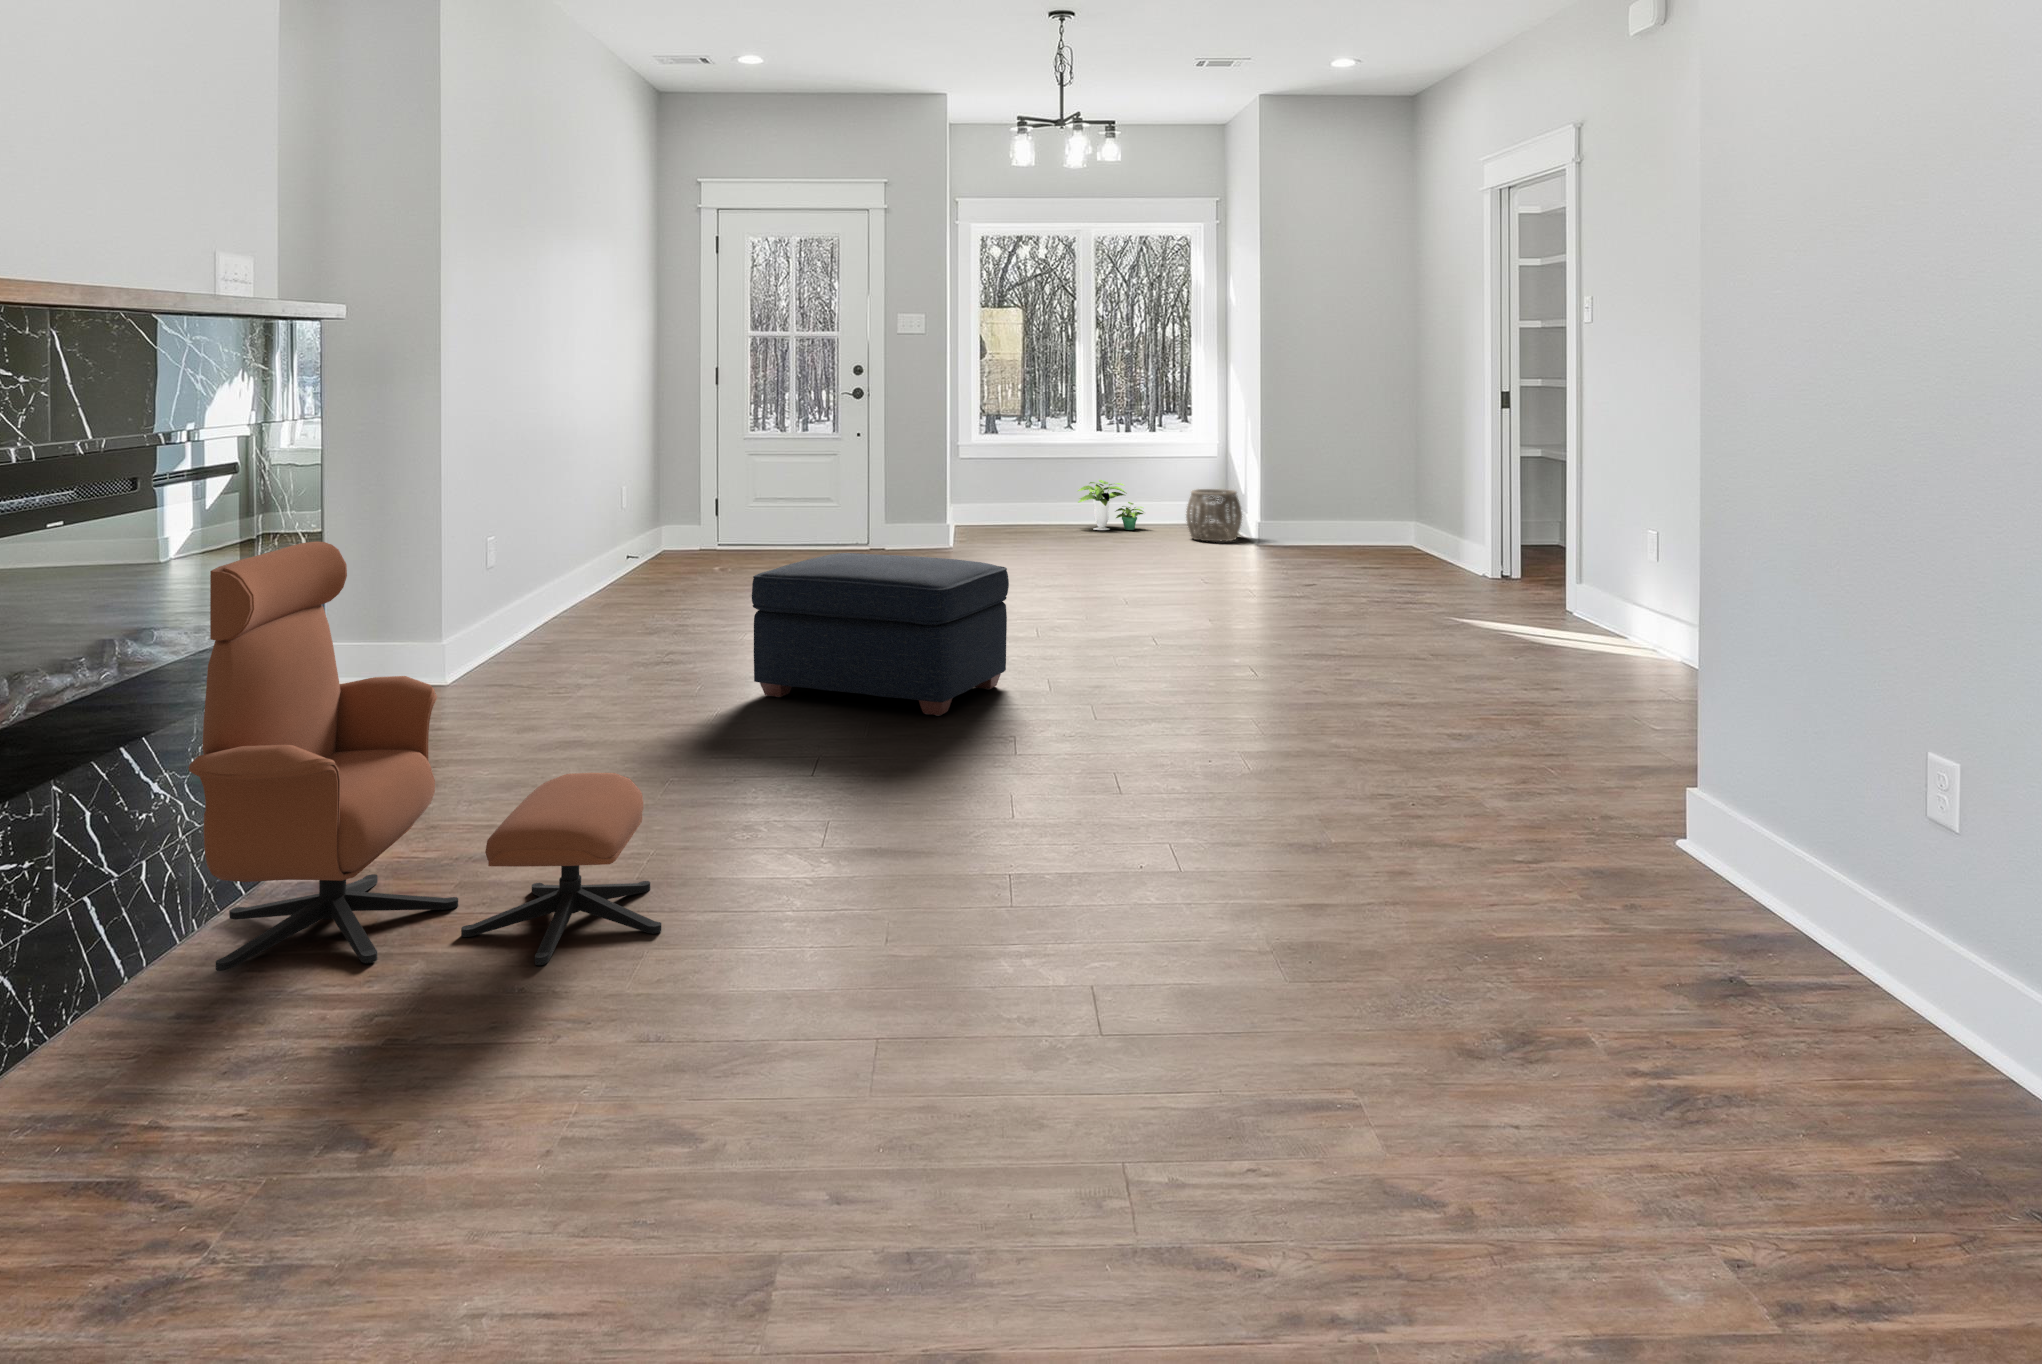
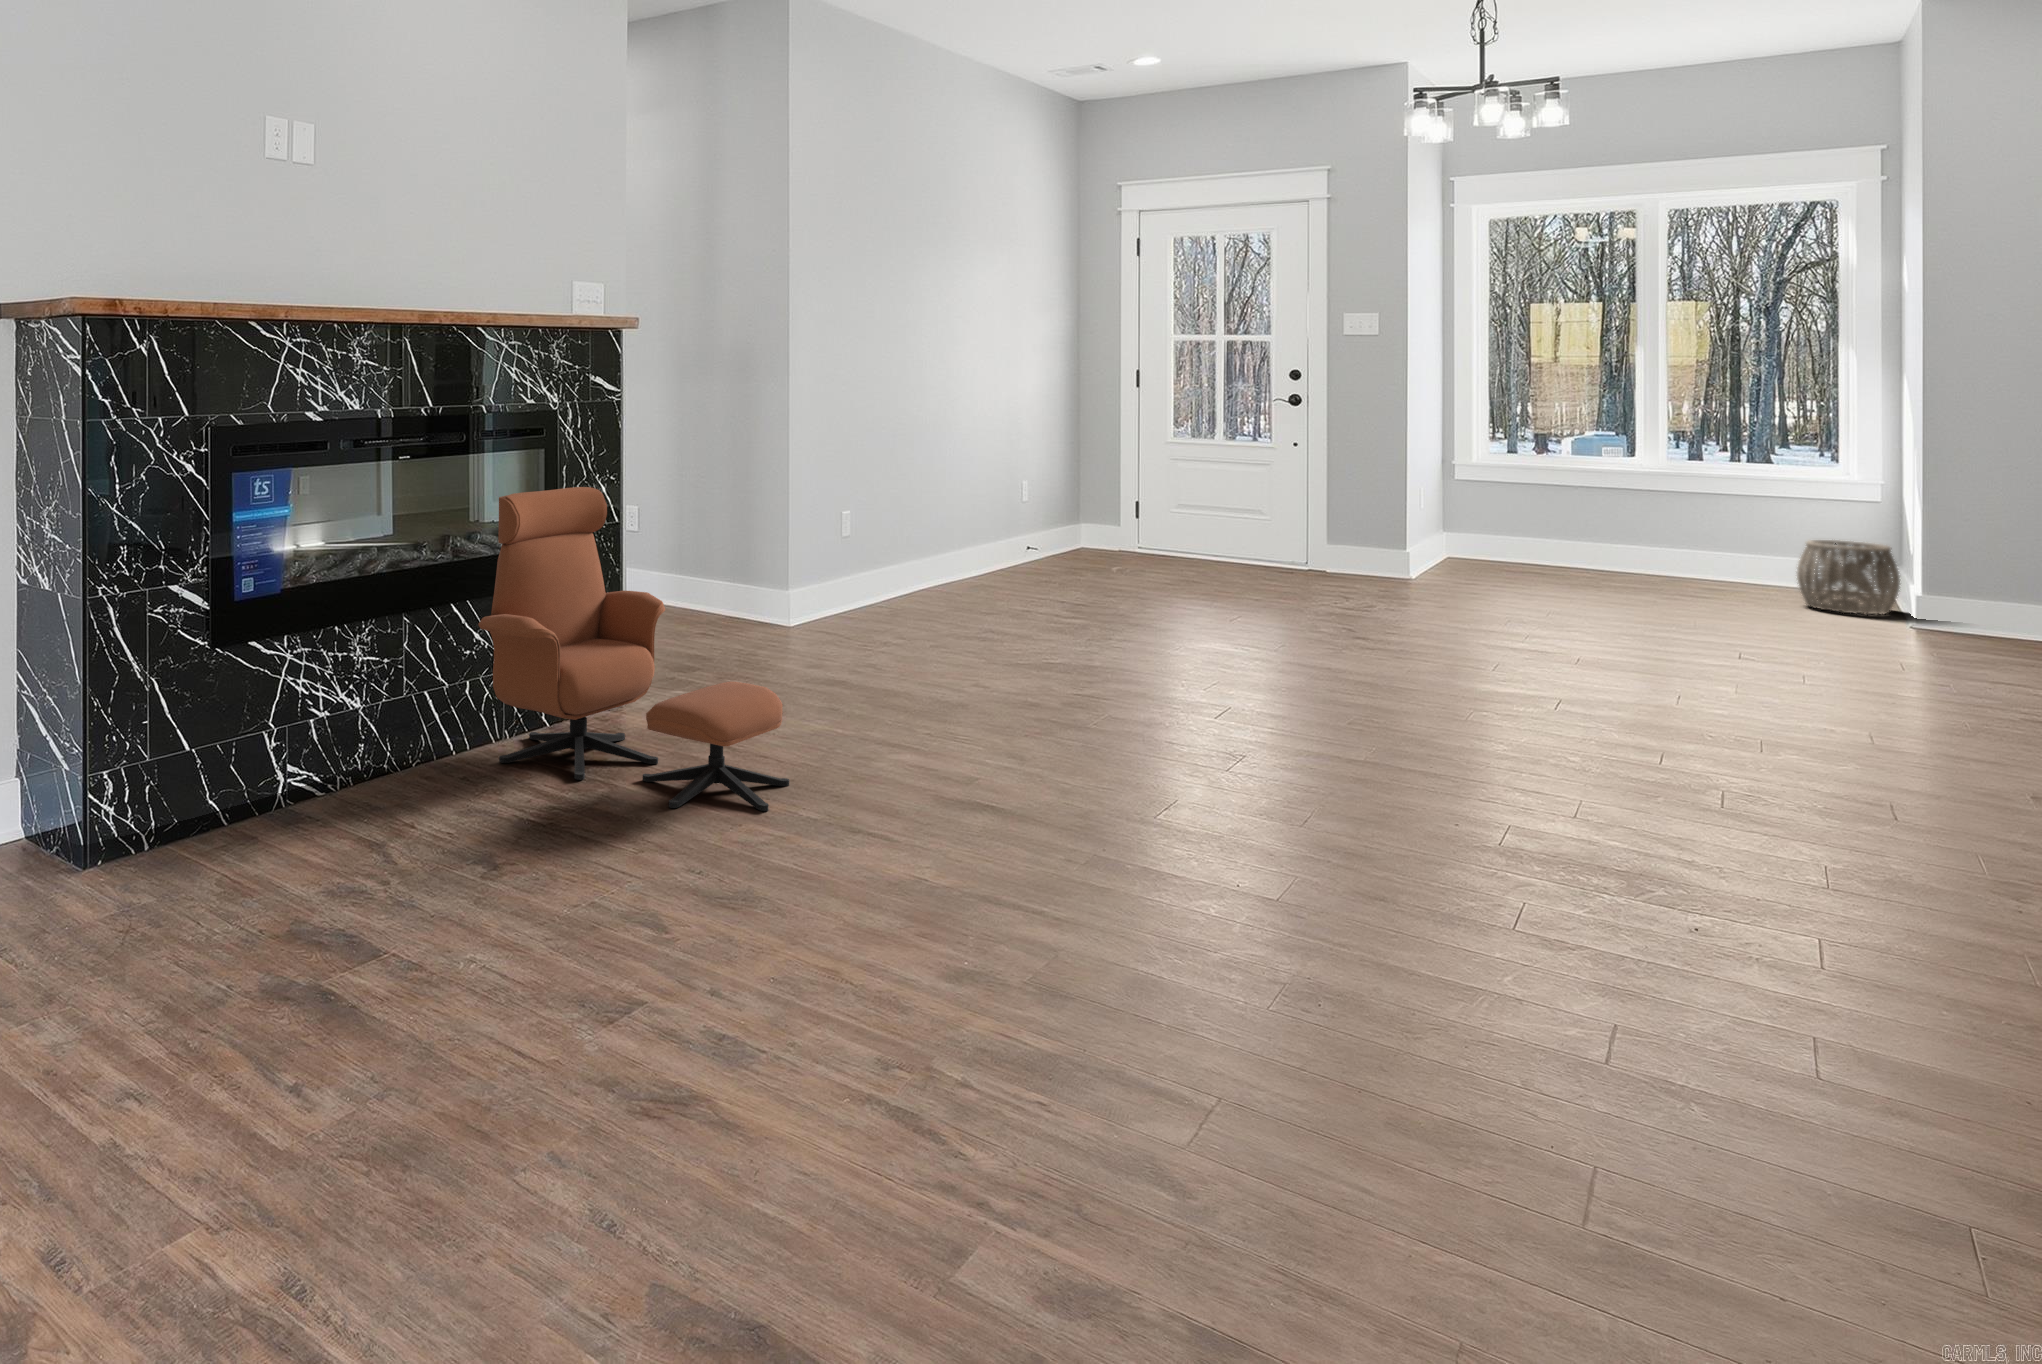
potted plant: present [1078,480,1144,530] -> none [1629,517,1744,586]
ottoman: present [752,553,1009,716] -> none [1022,554,1302,723]

